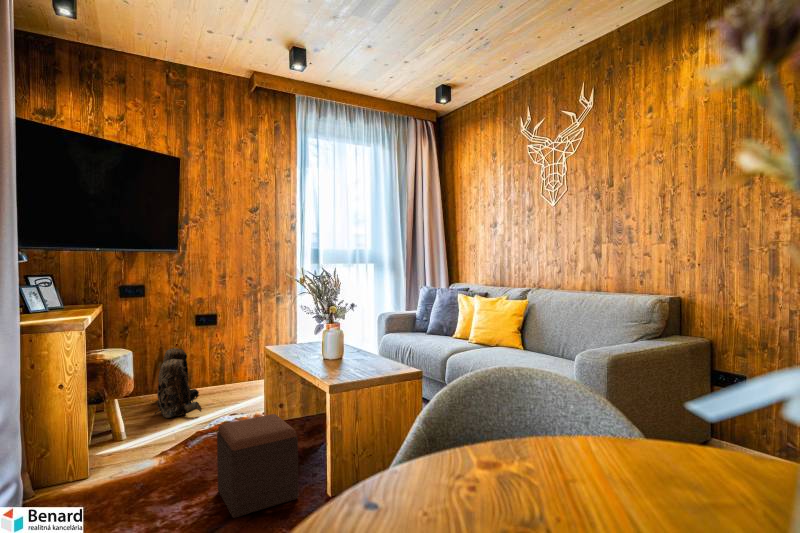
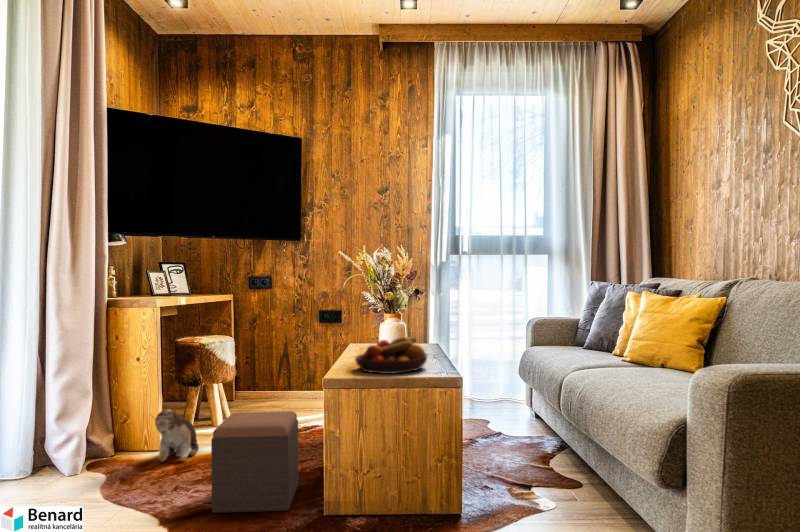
fruit bowl: none [329,341,386,374] -> present [355,337,427,374]
backpack: present [155,348,202,418] -> none [259,345,312,417]
plush toy: none [104,430,140,484] -> present [152,409,199,461]

